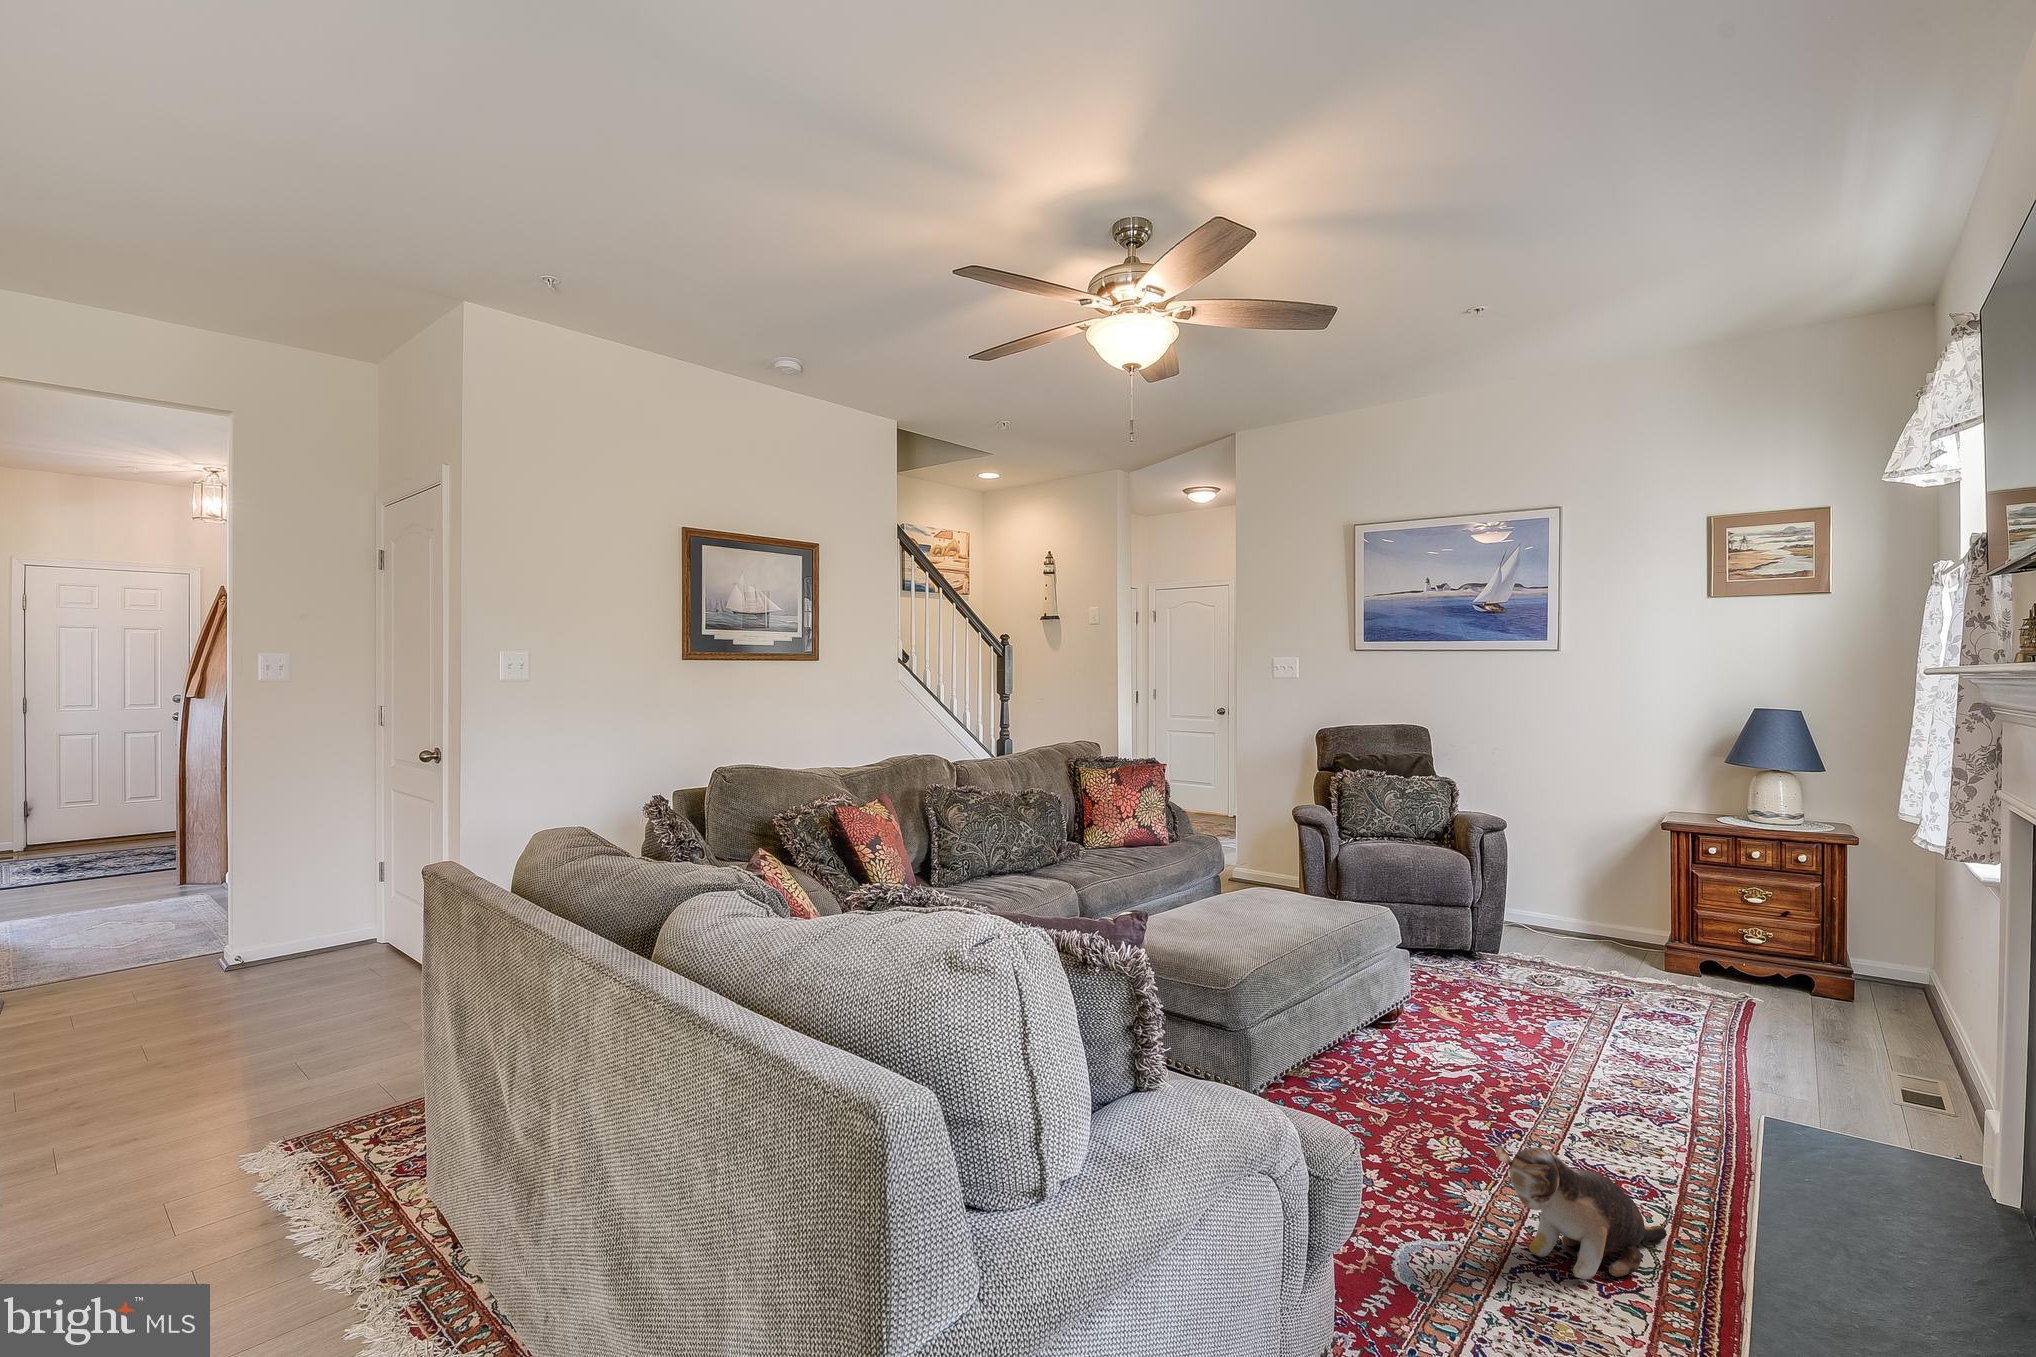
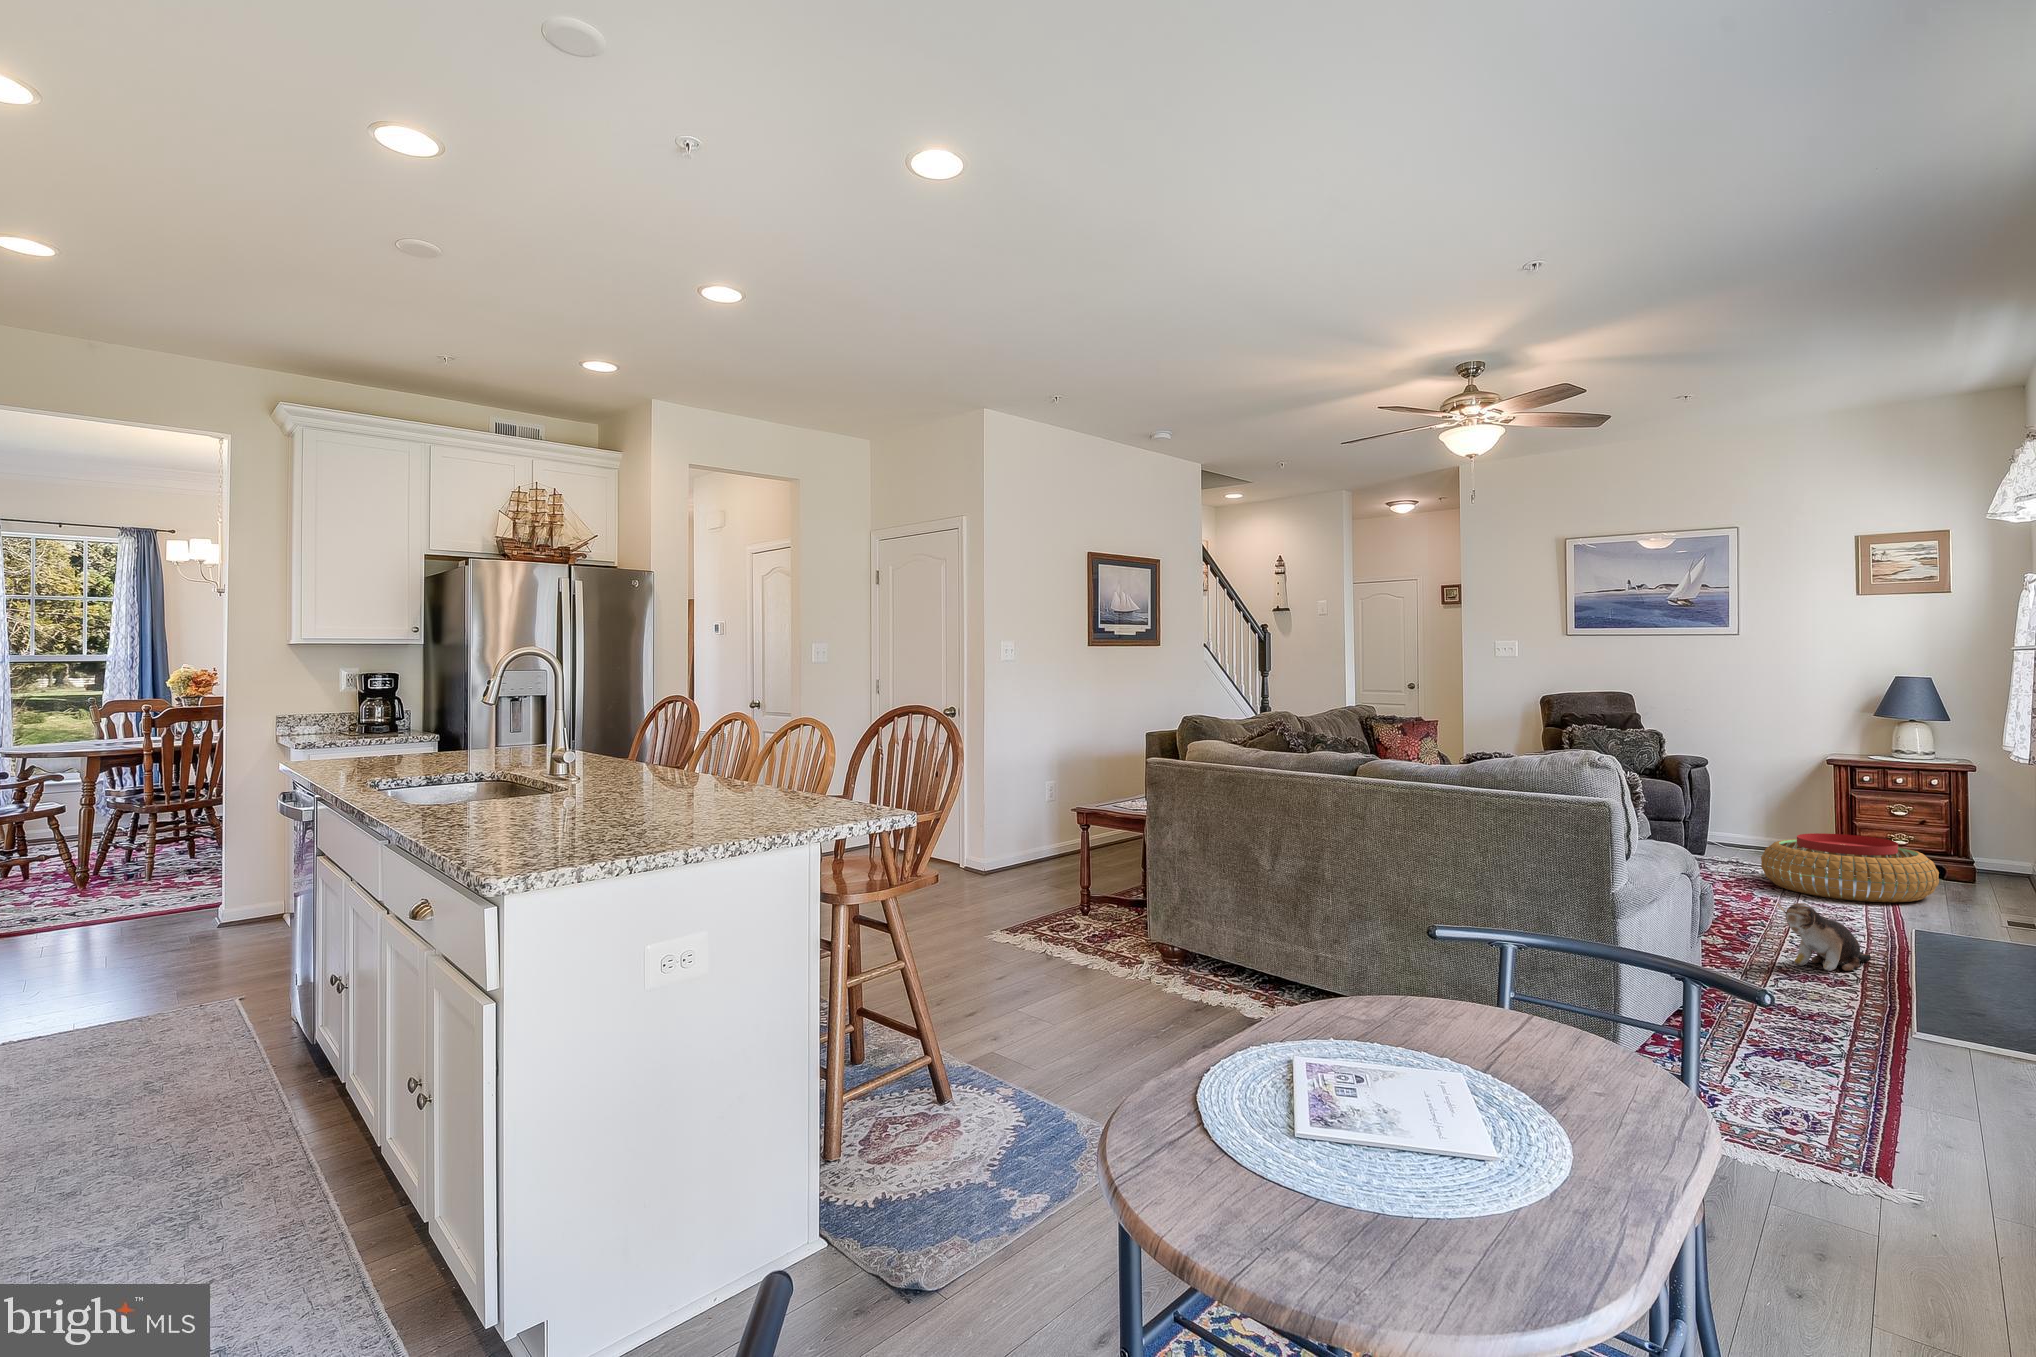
pouf: none [1557,937,1803,1058] -> present [1761,833,1939,902]

